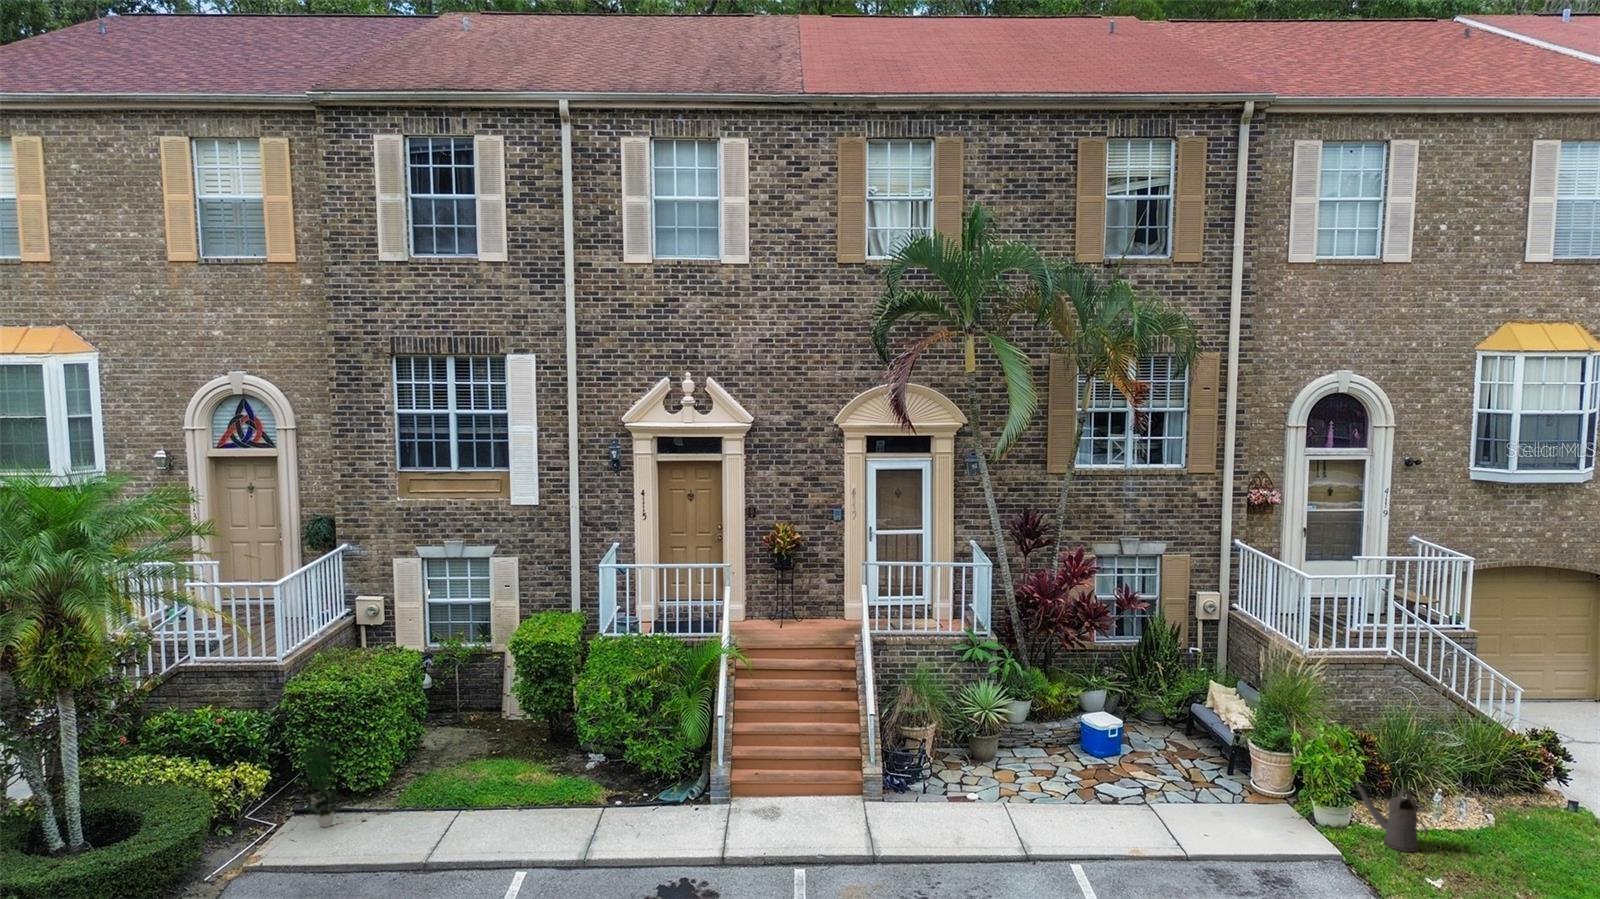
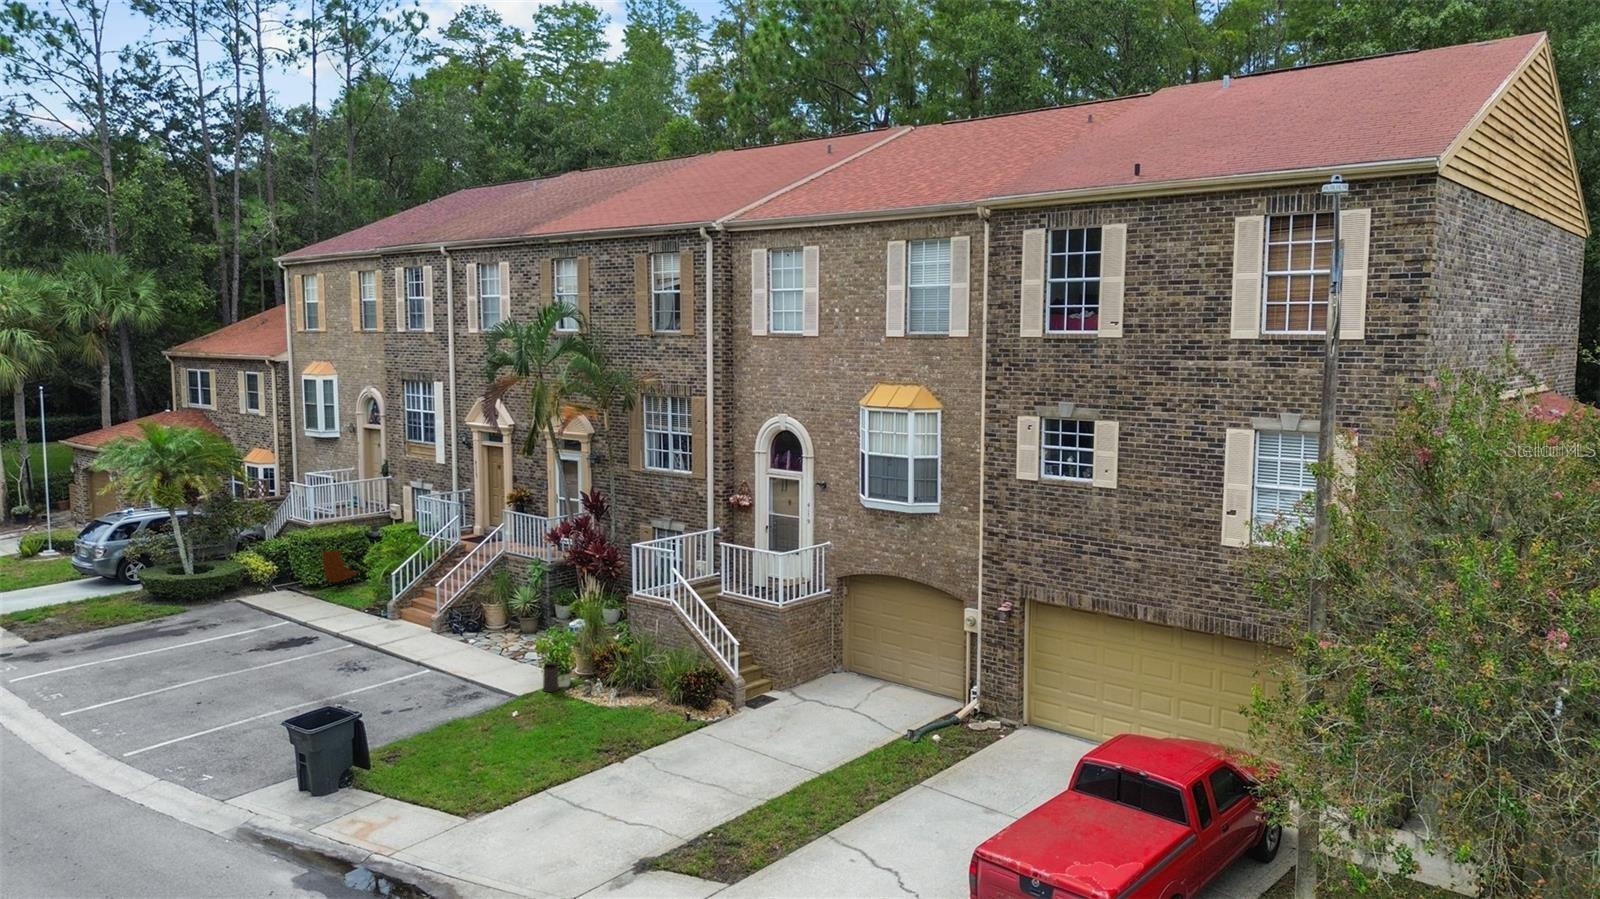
lounge chair: none [406,706,482,804] -> present [322,550,358,590]
potted plant: present [302,742,338,827] -> none [281,553,306,590]

